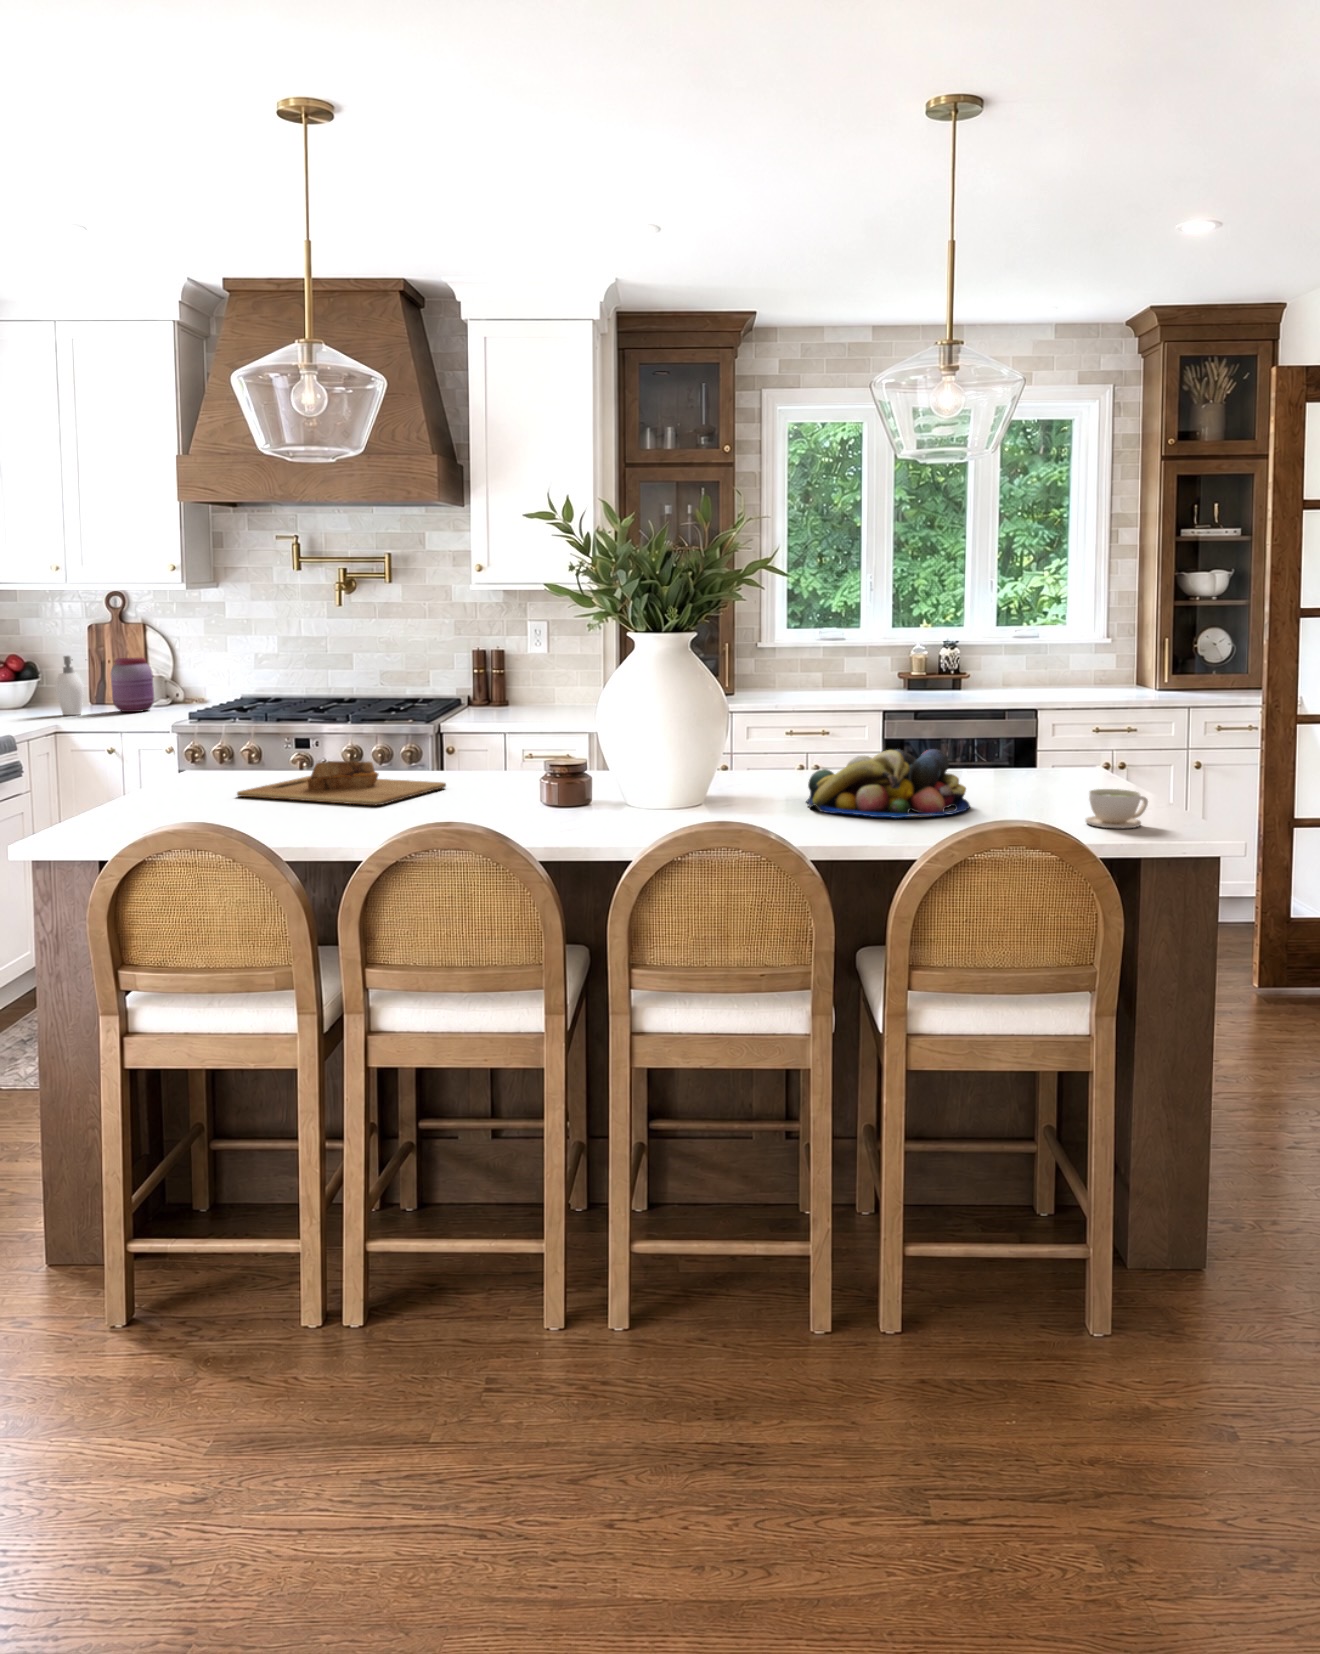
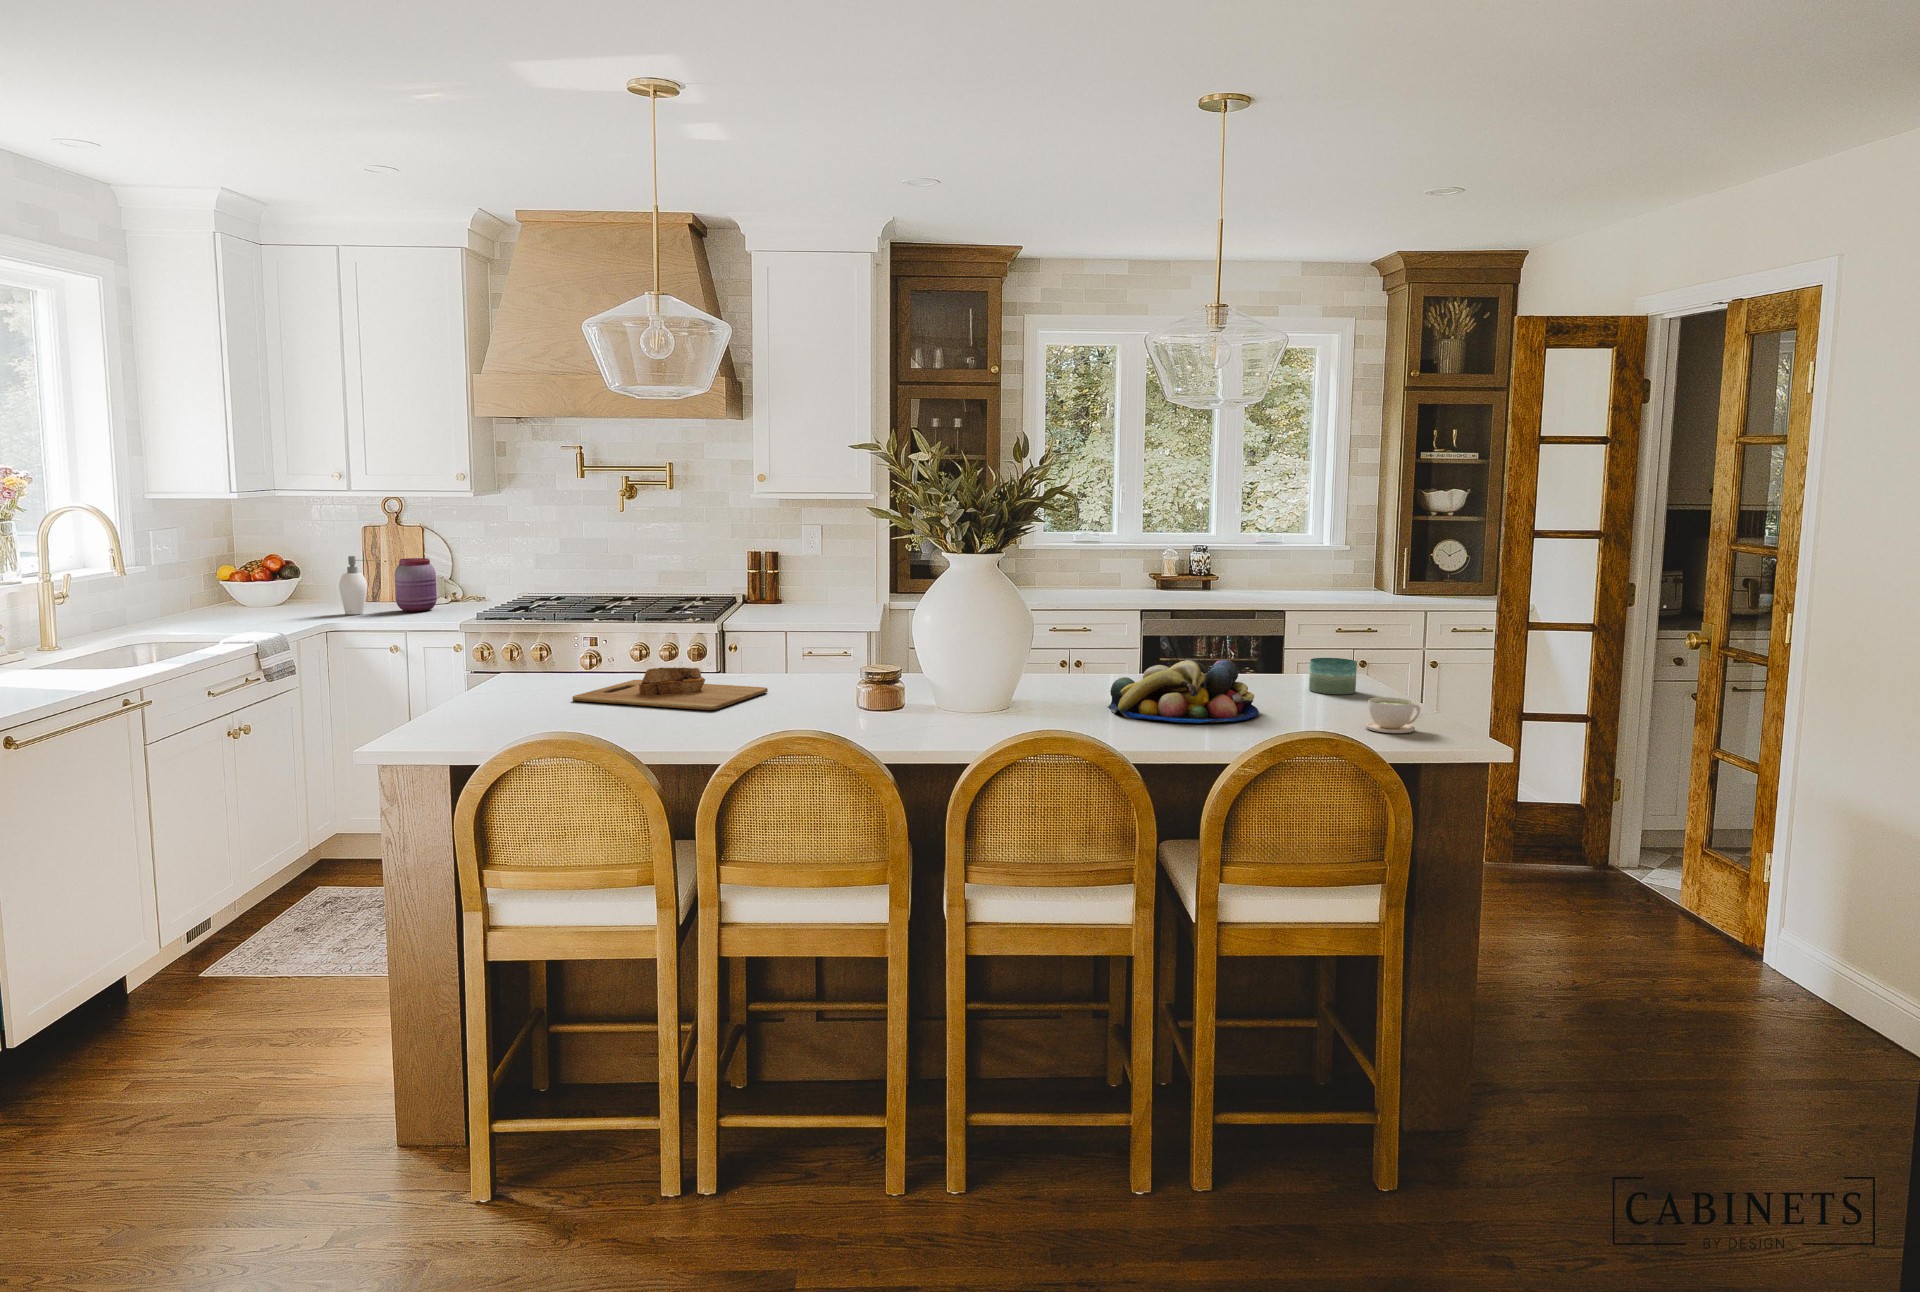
candle: none [1035,749,1088,788] -> present [1309,658,1357,694]

